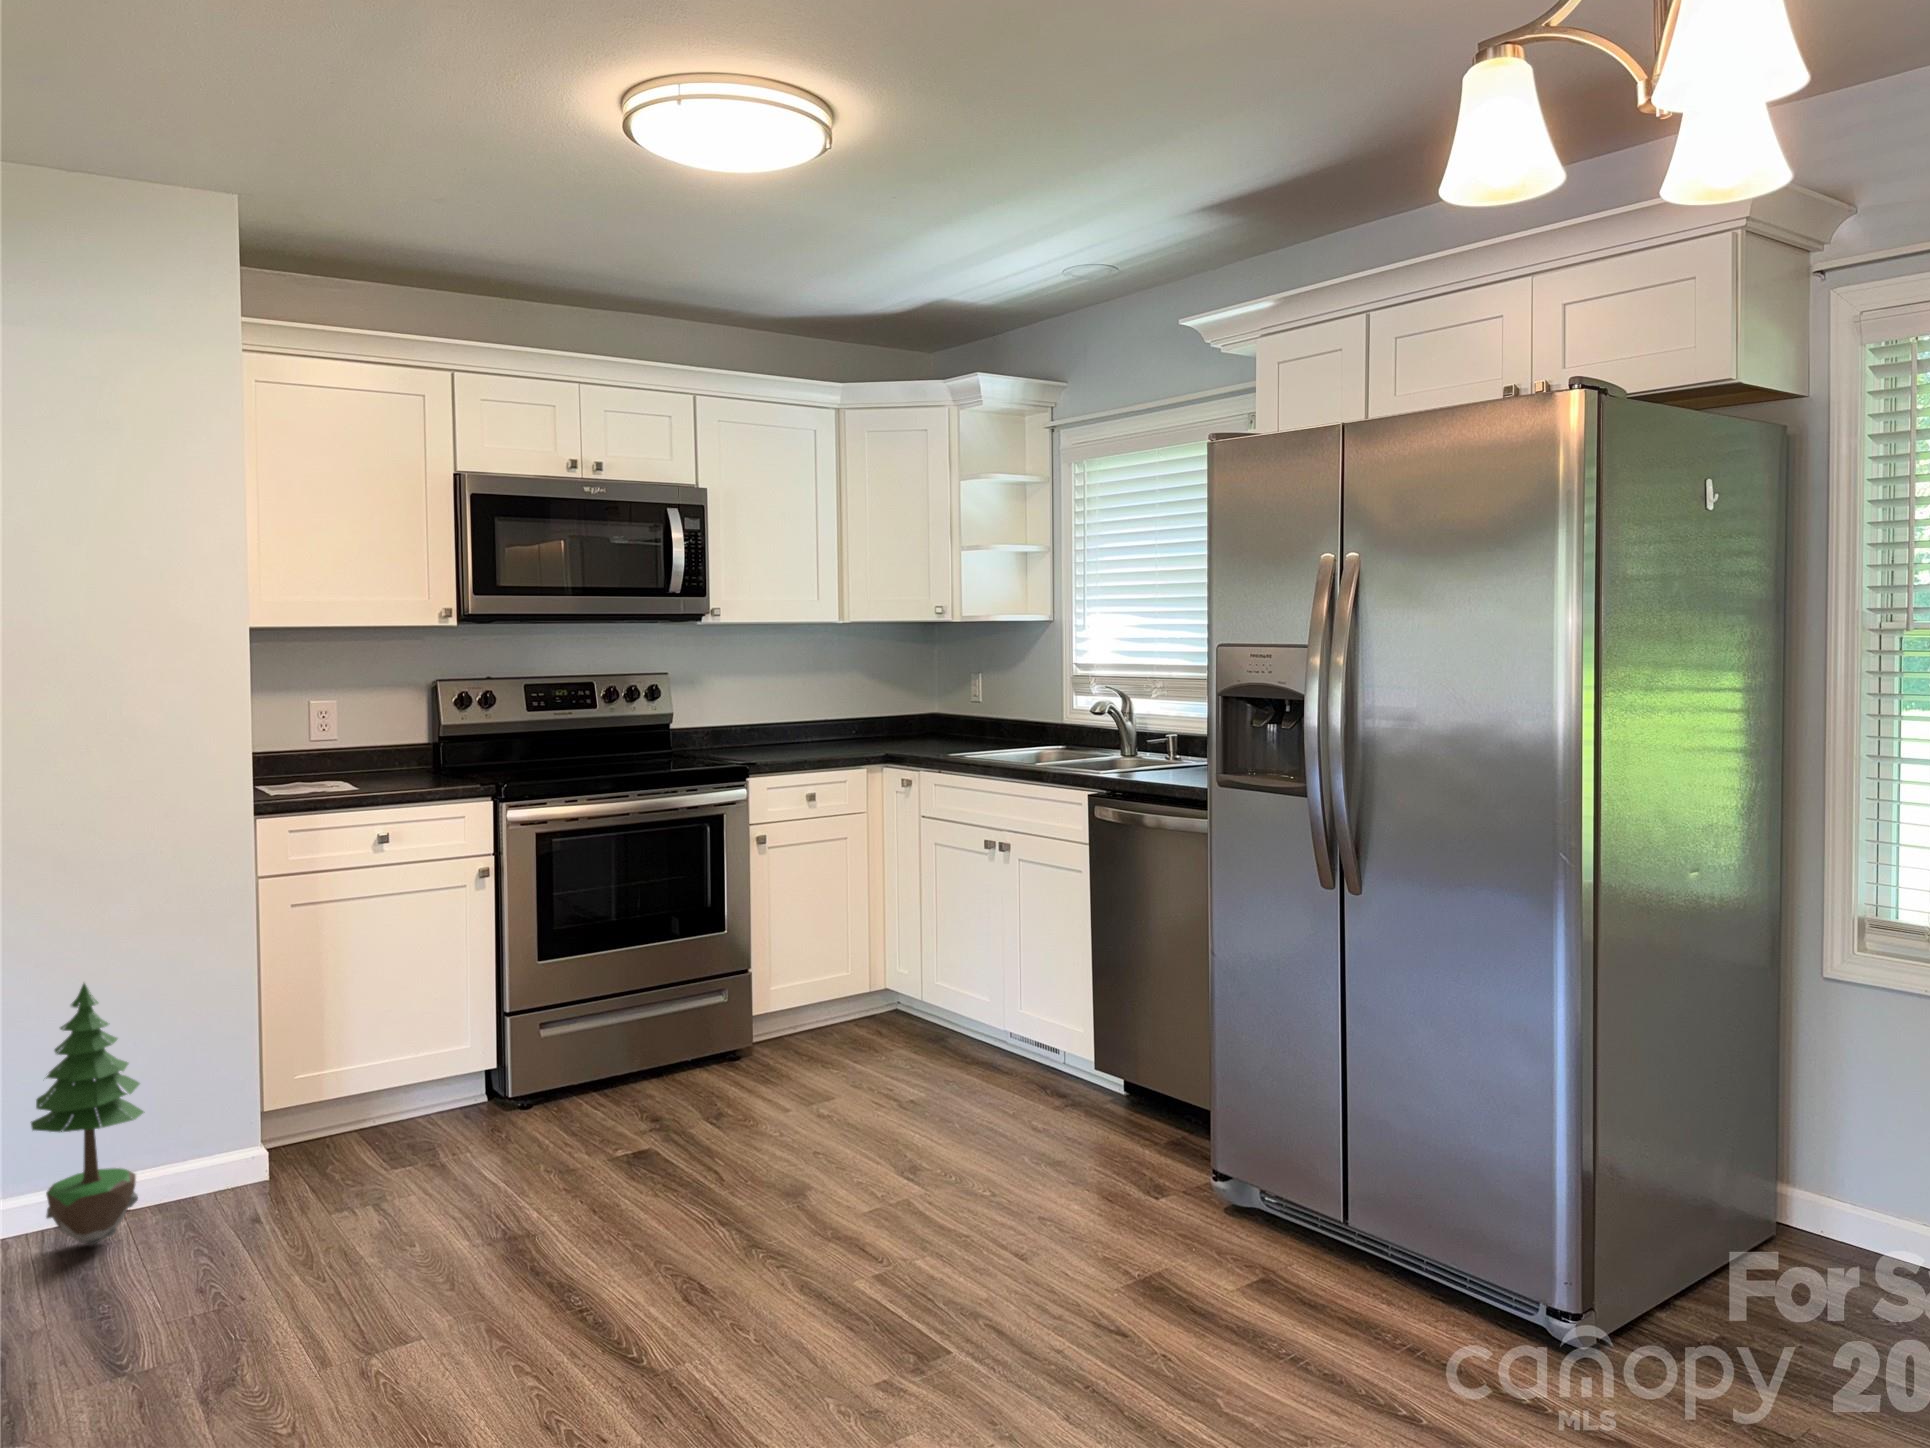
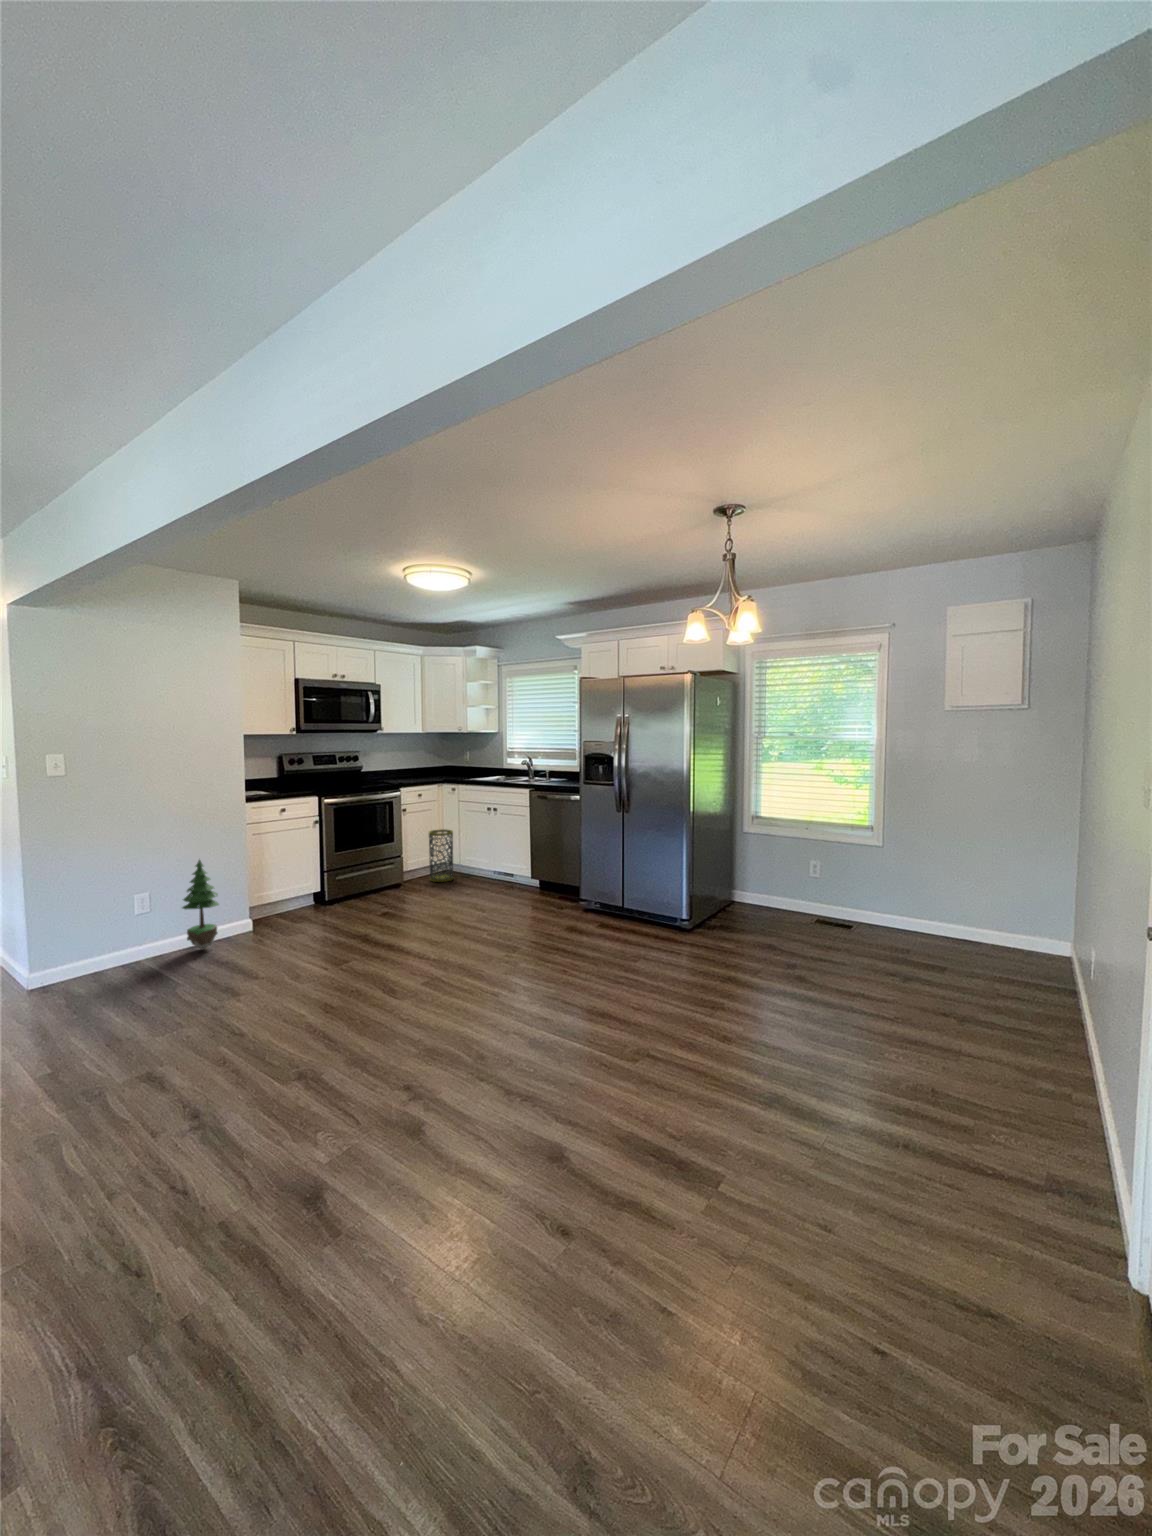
trash can: none [825,897,895,1051] -> present [429,829,453,882]

